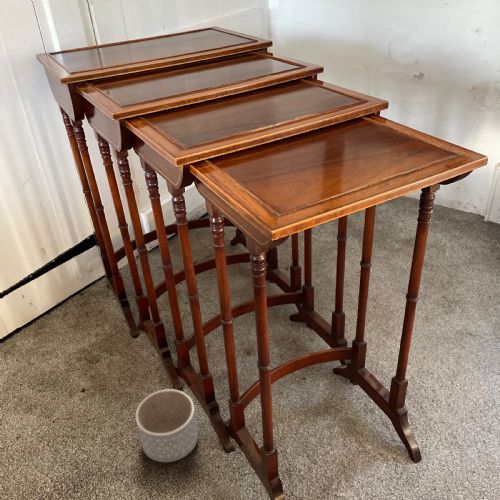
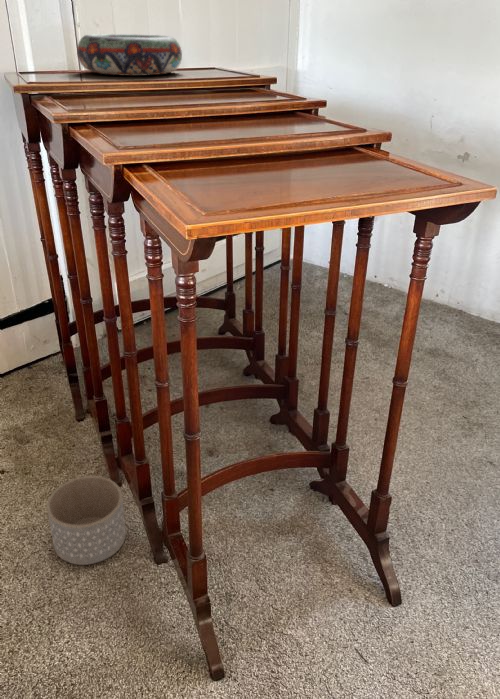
decorative bowl: none [102,13,189,54] -> present [77,34,182,76]

